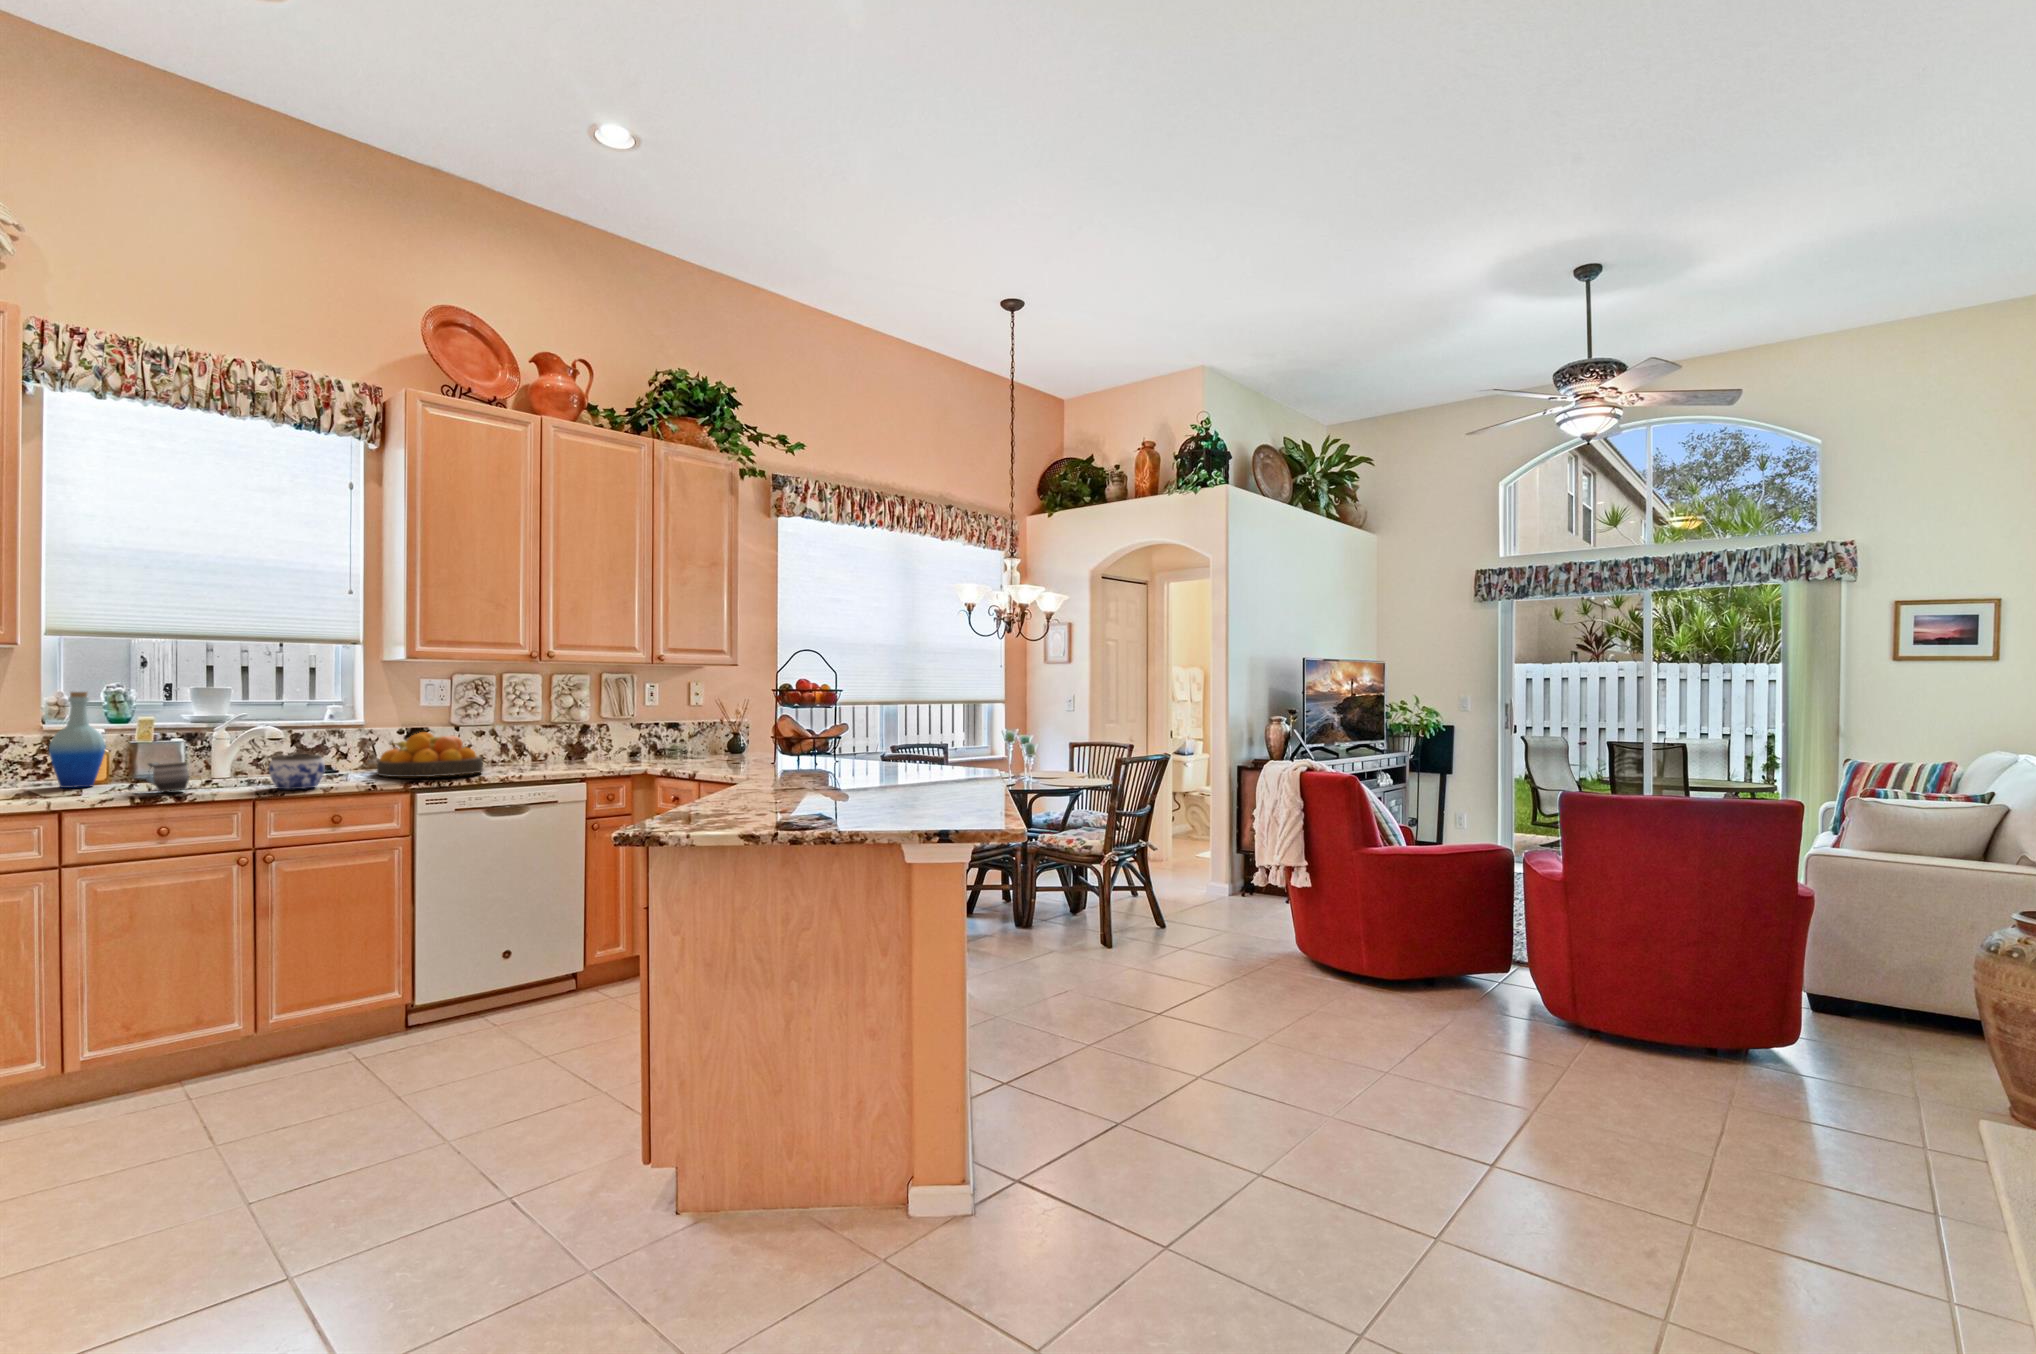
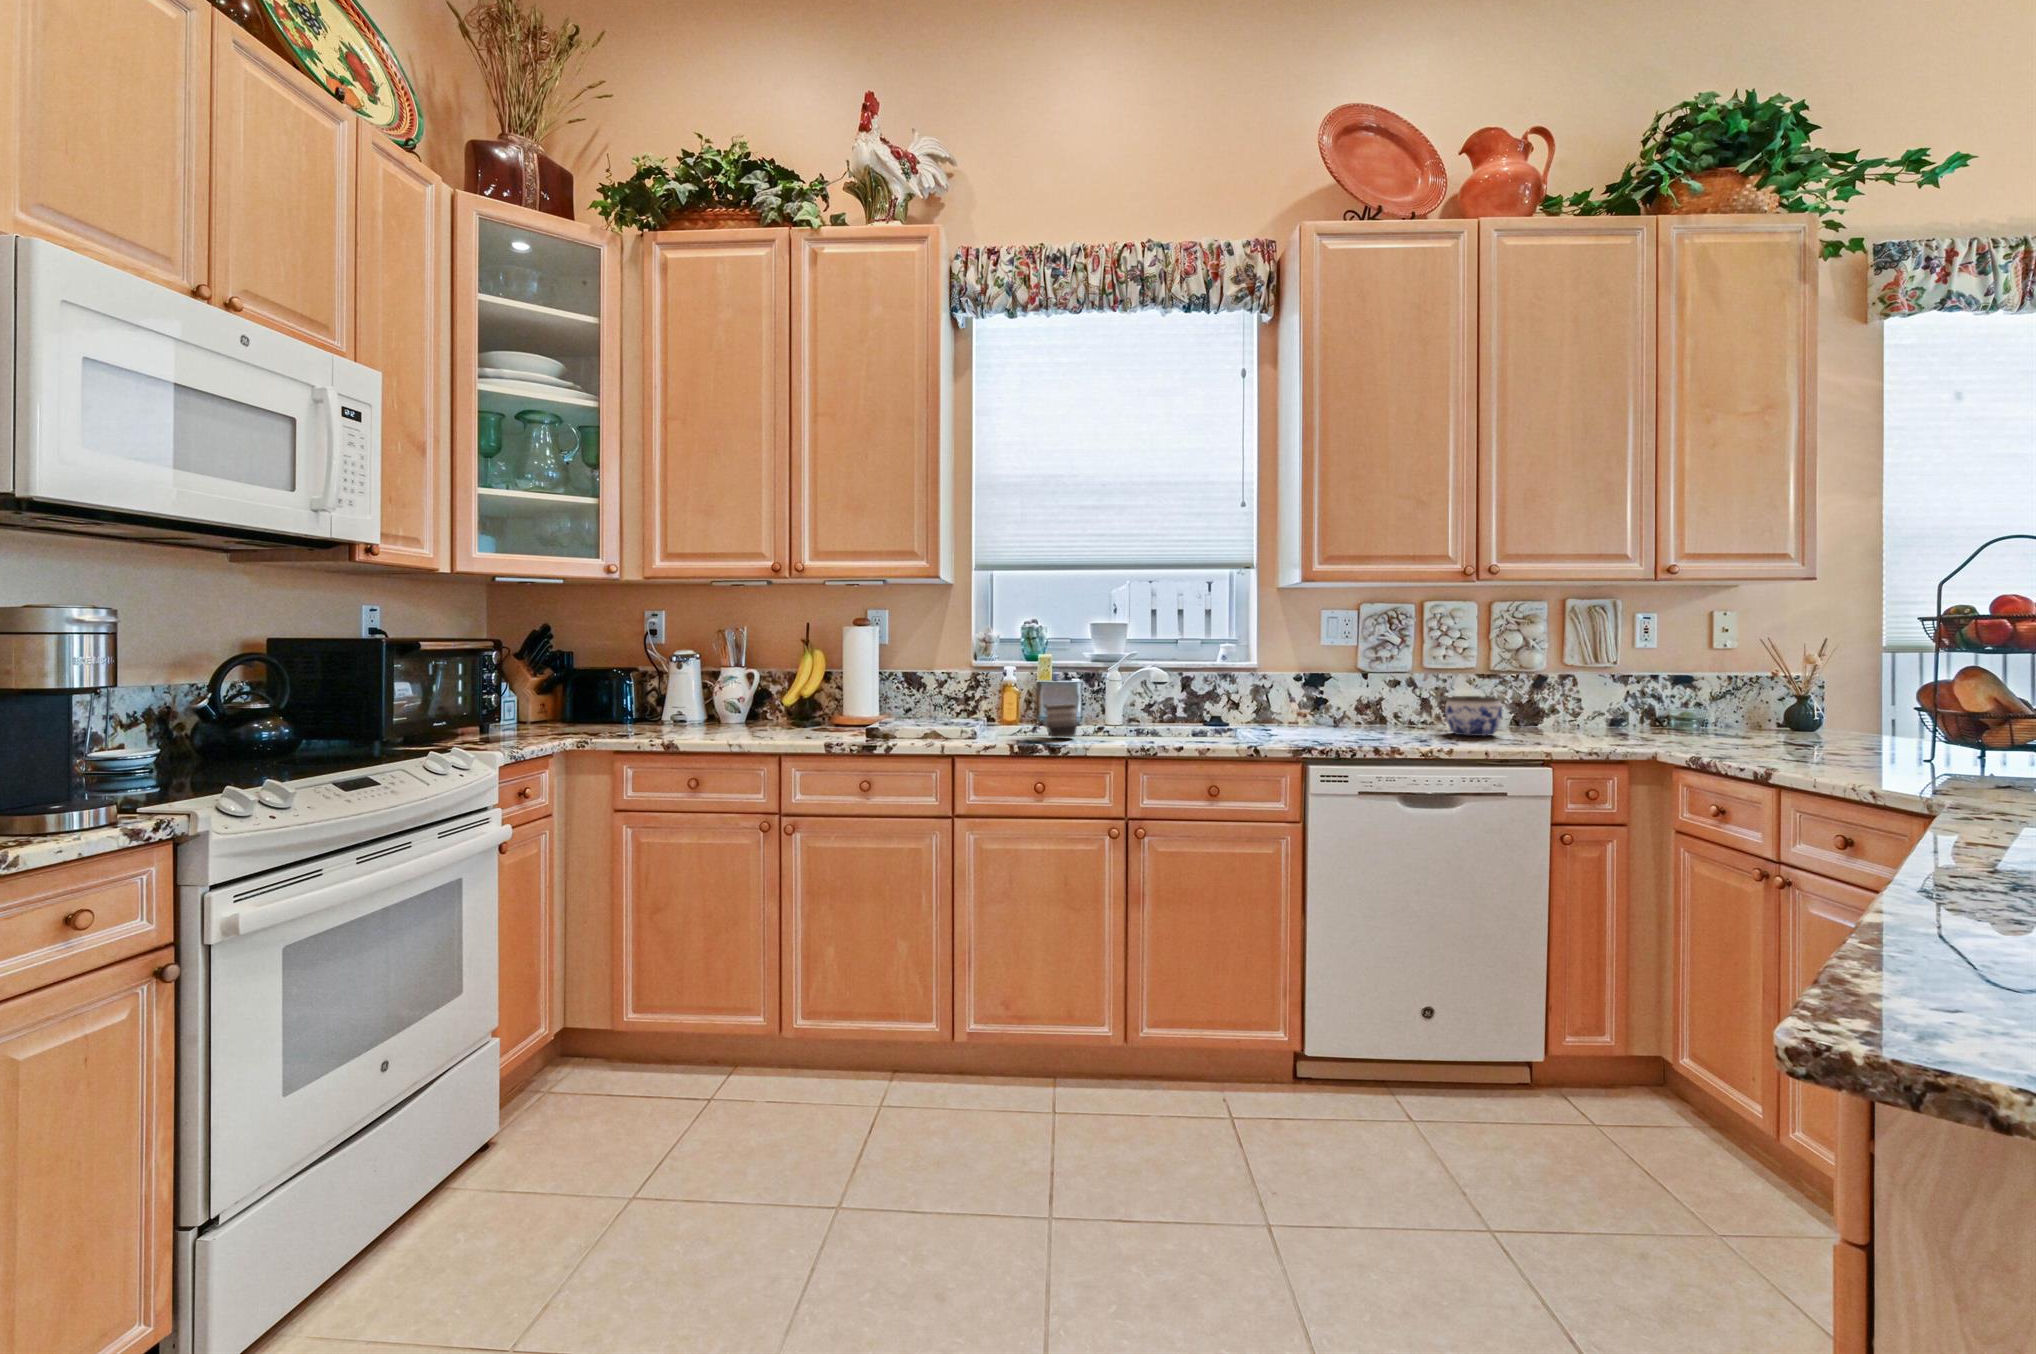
bottle: present [49,692,106,788] -> none [974,626,1018,727]
fruit bowl: present [377,732,483,777] -> none [1269,679,1396,739]
jar: present [269,754,325,789] -> present [1445,696,1502,736]

